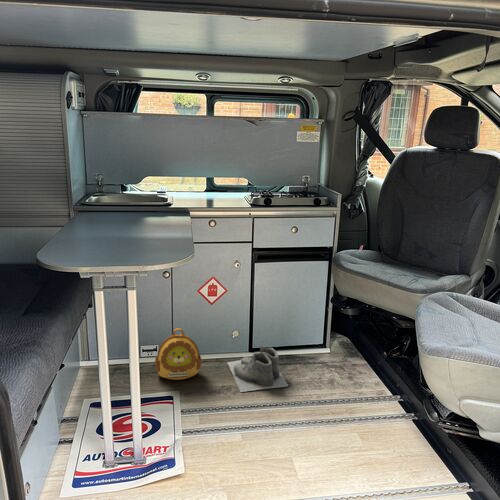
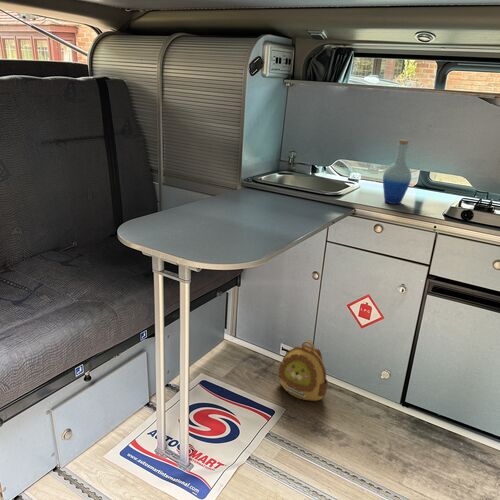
bottle: none [200,154,221,203] -> present [383,140,411,204]
boots: present [228,346,288,392] -> none [349,403,425,474]

